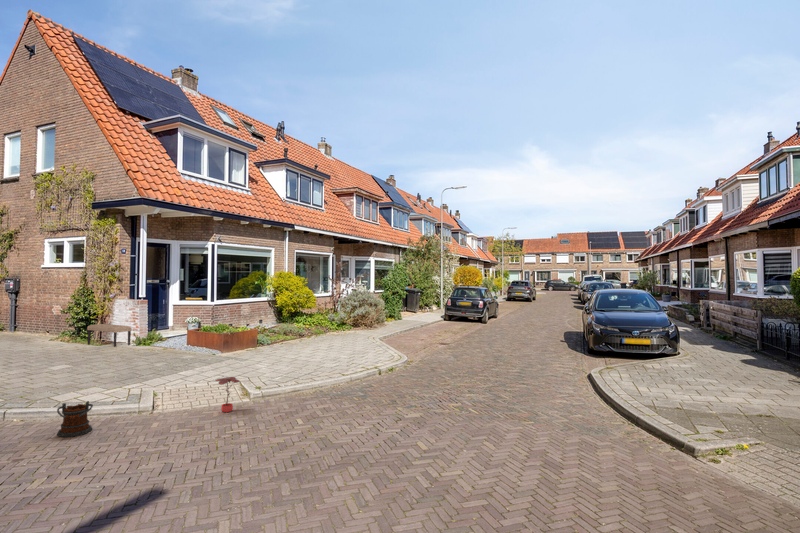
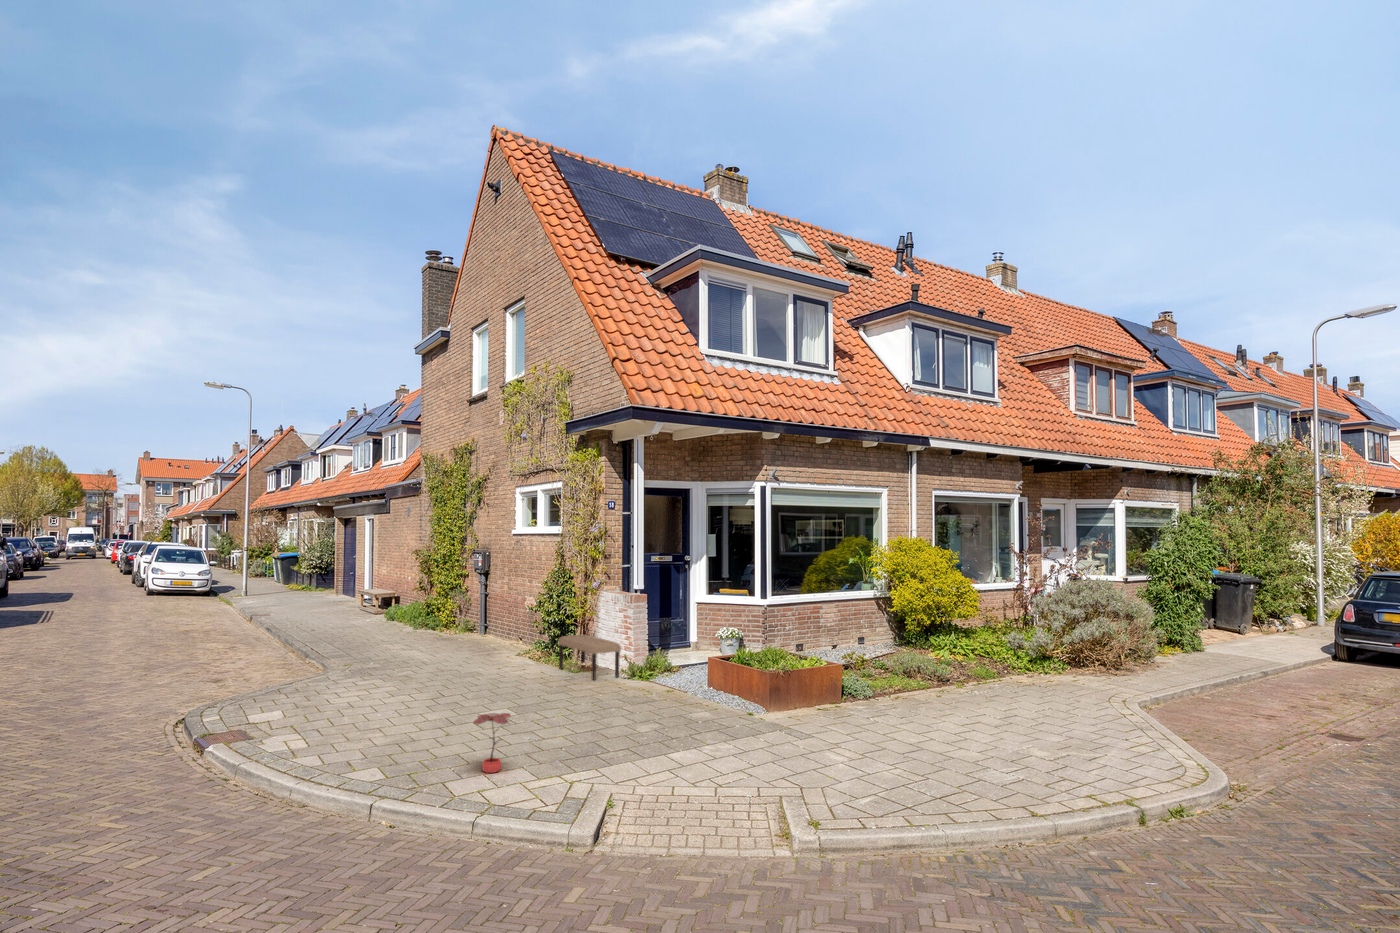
potted plant: present [215,377,239,412] -> present [474,713,511,773]
bucket: present [57,401,93,437] -> none [397,826,459,903]

